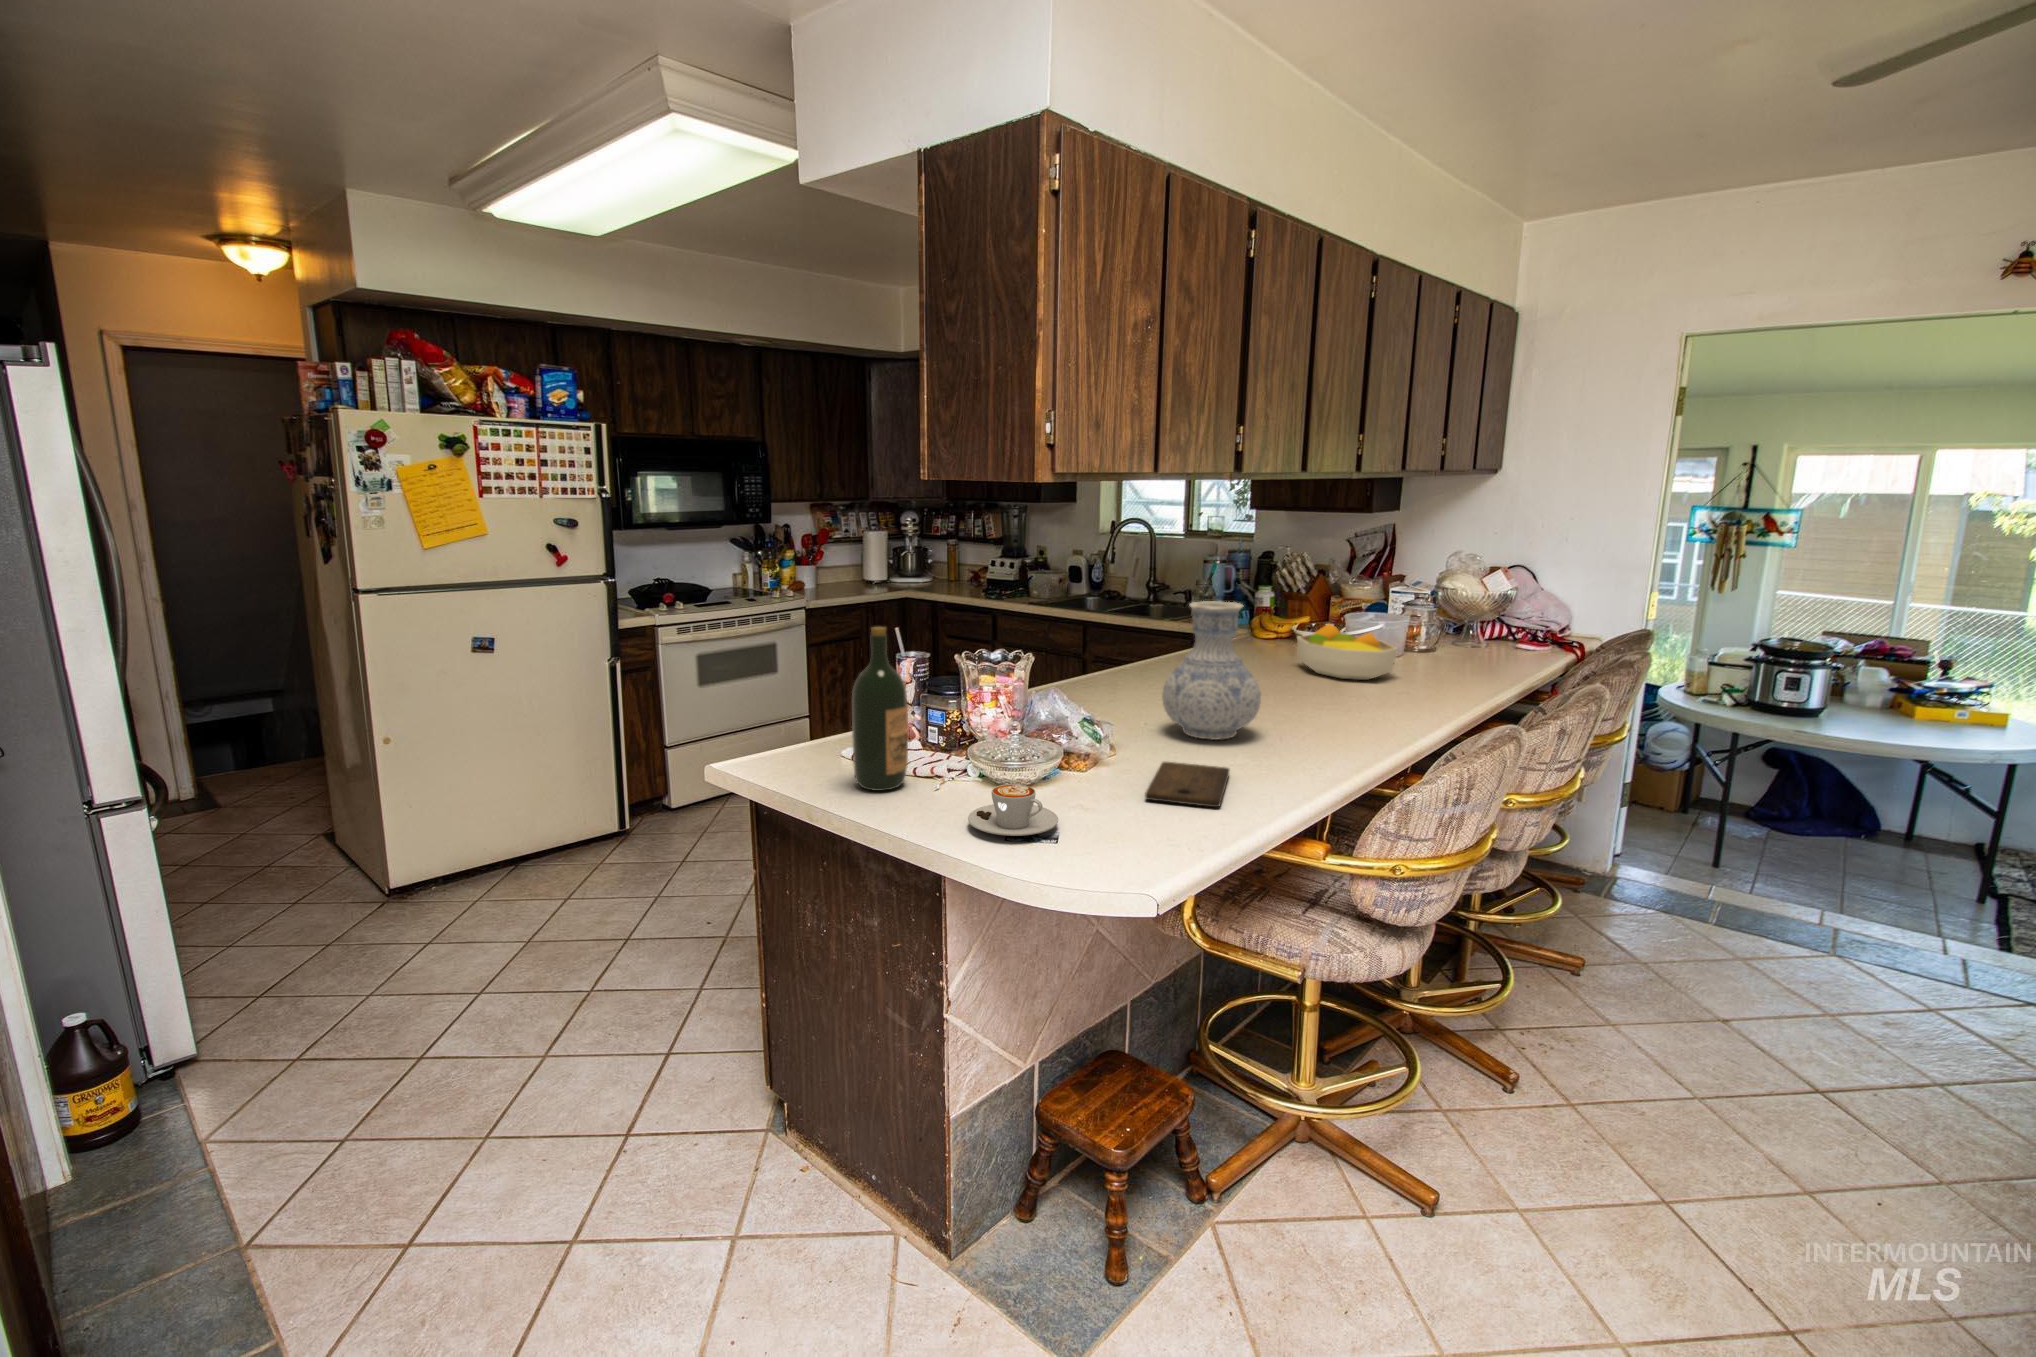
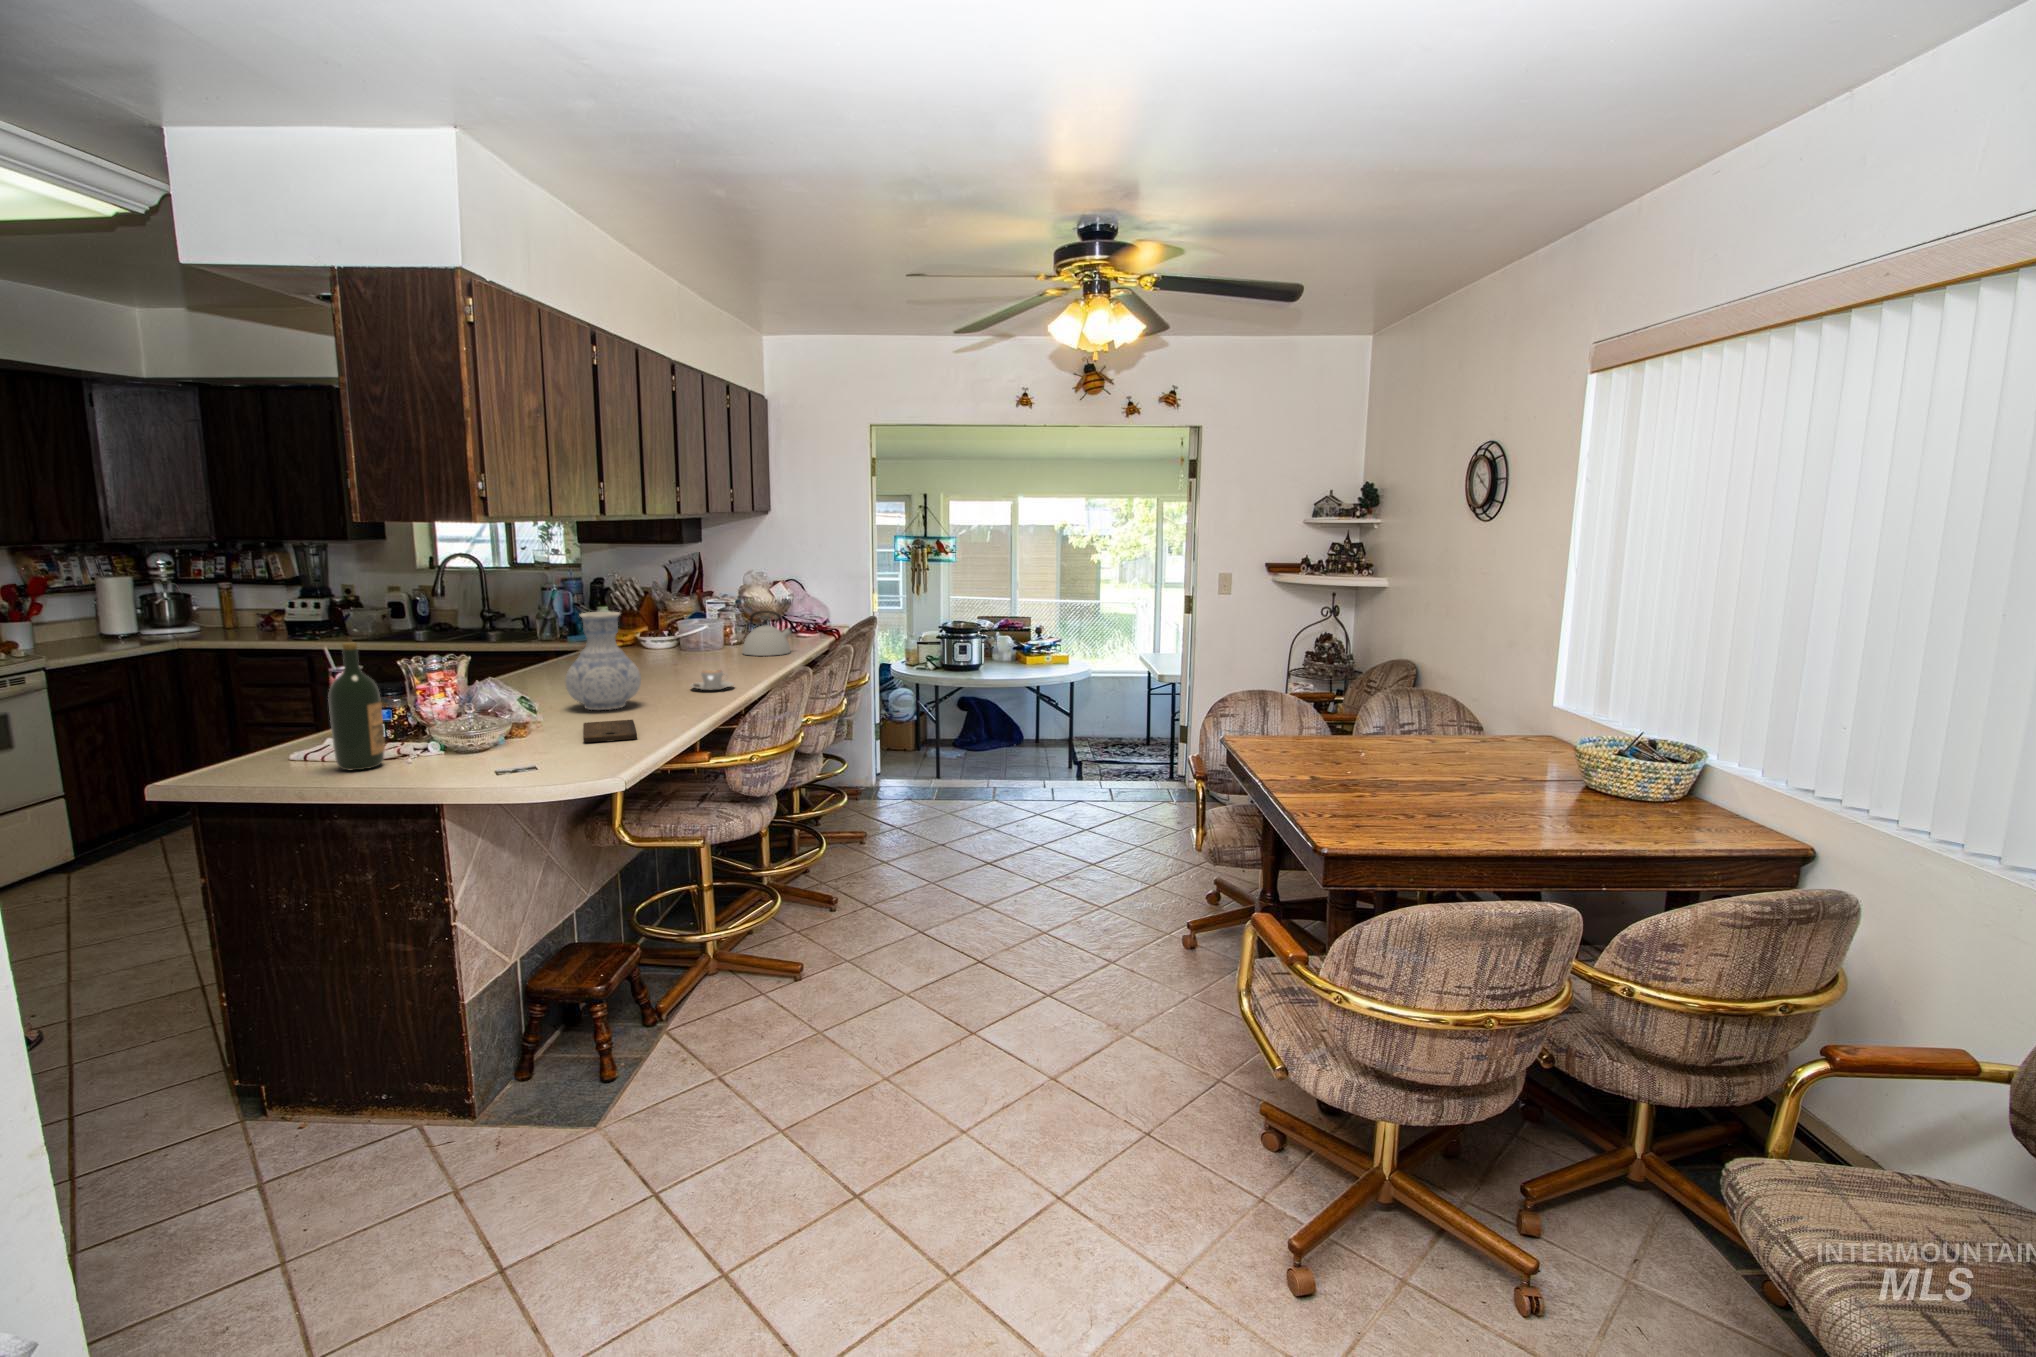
kettle: none [1427,608,1508,674] -> present [742,611,792,656]
fruit bowl: present [1297,624,1397,680] -> none [646,629,722,667]
coffee cup: present [968,784,1058,836] -> present [690,670,734,691]

